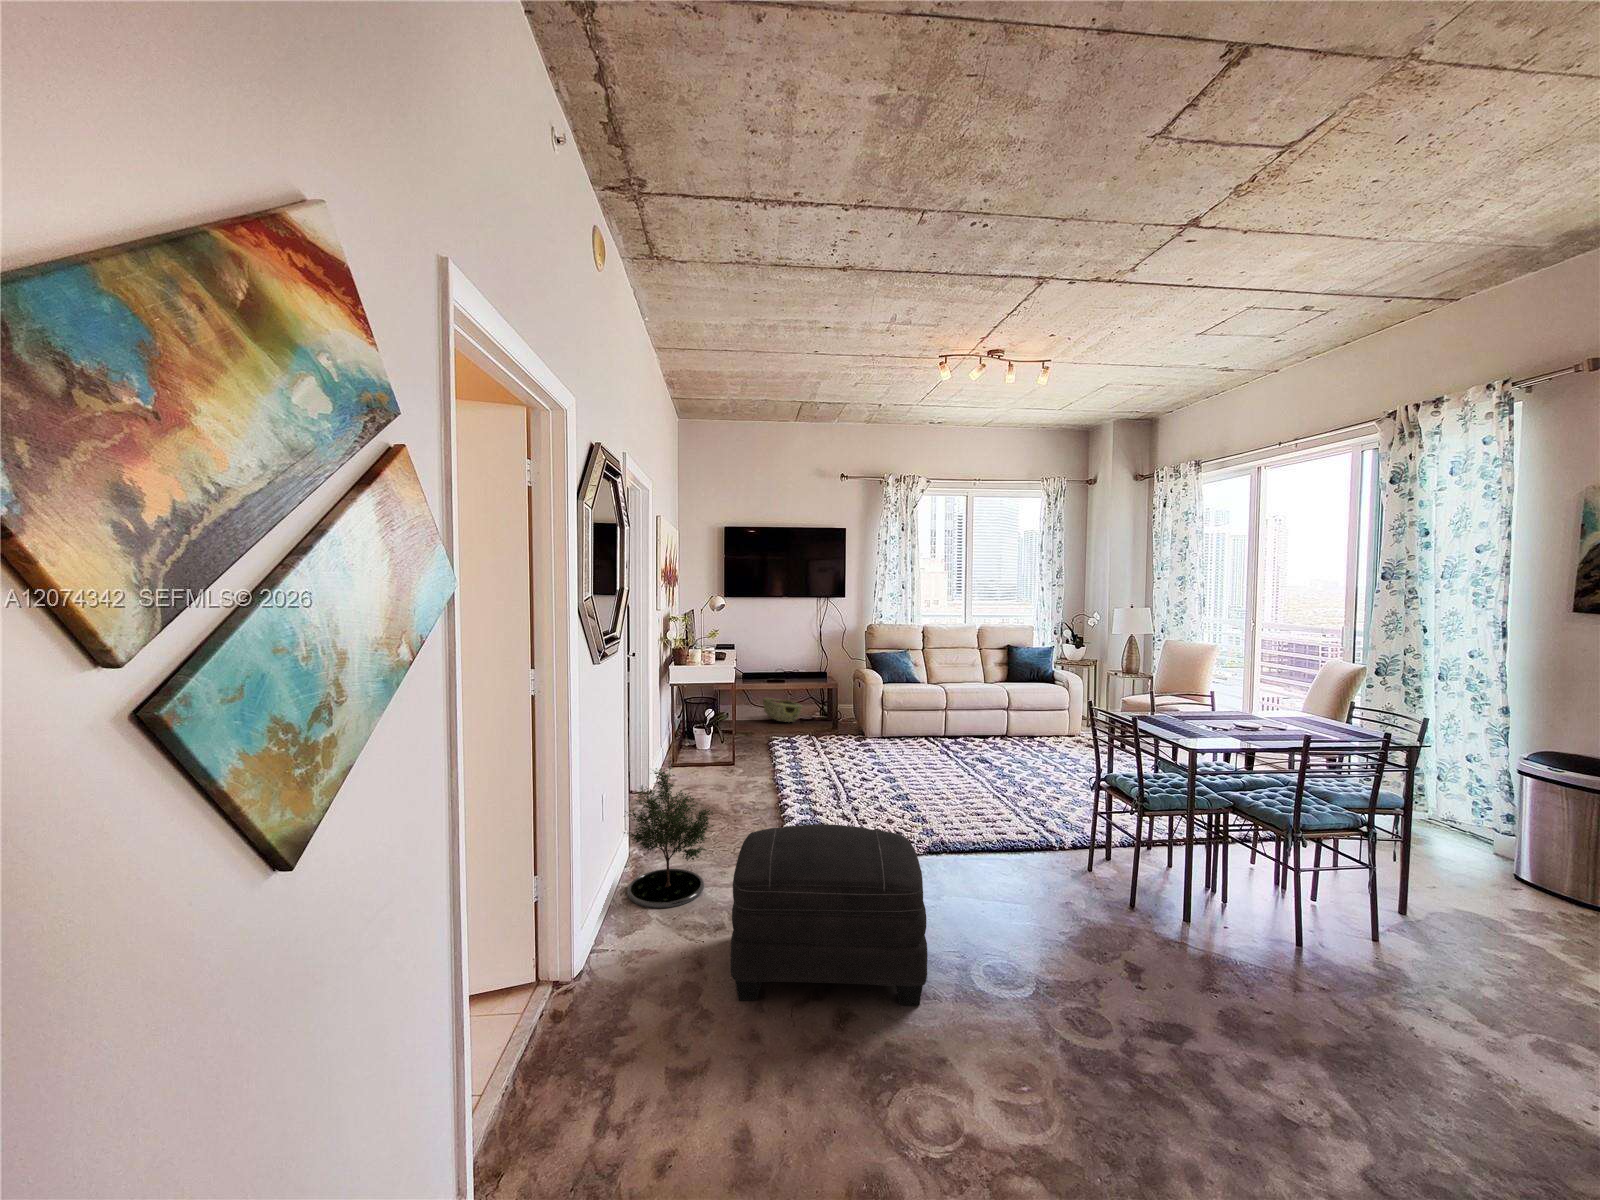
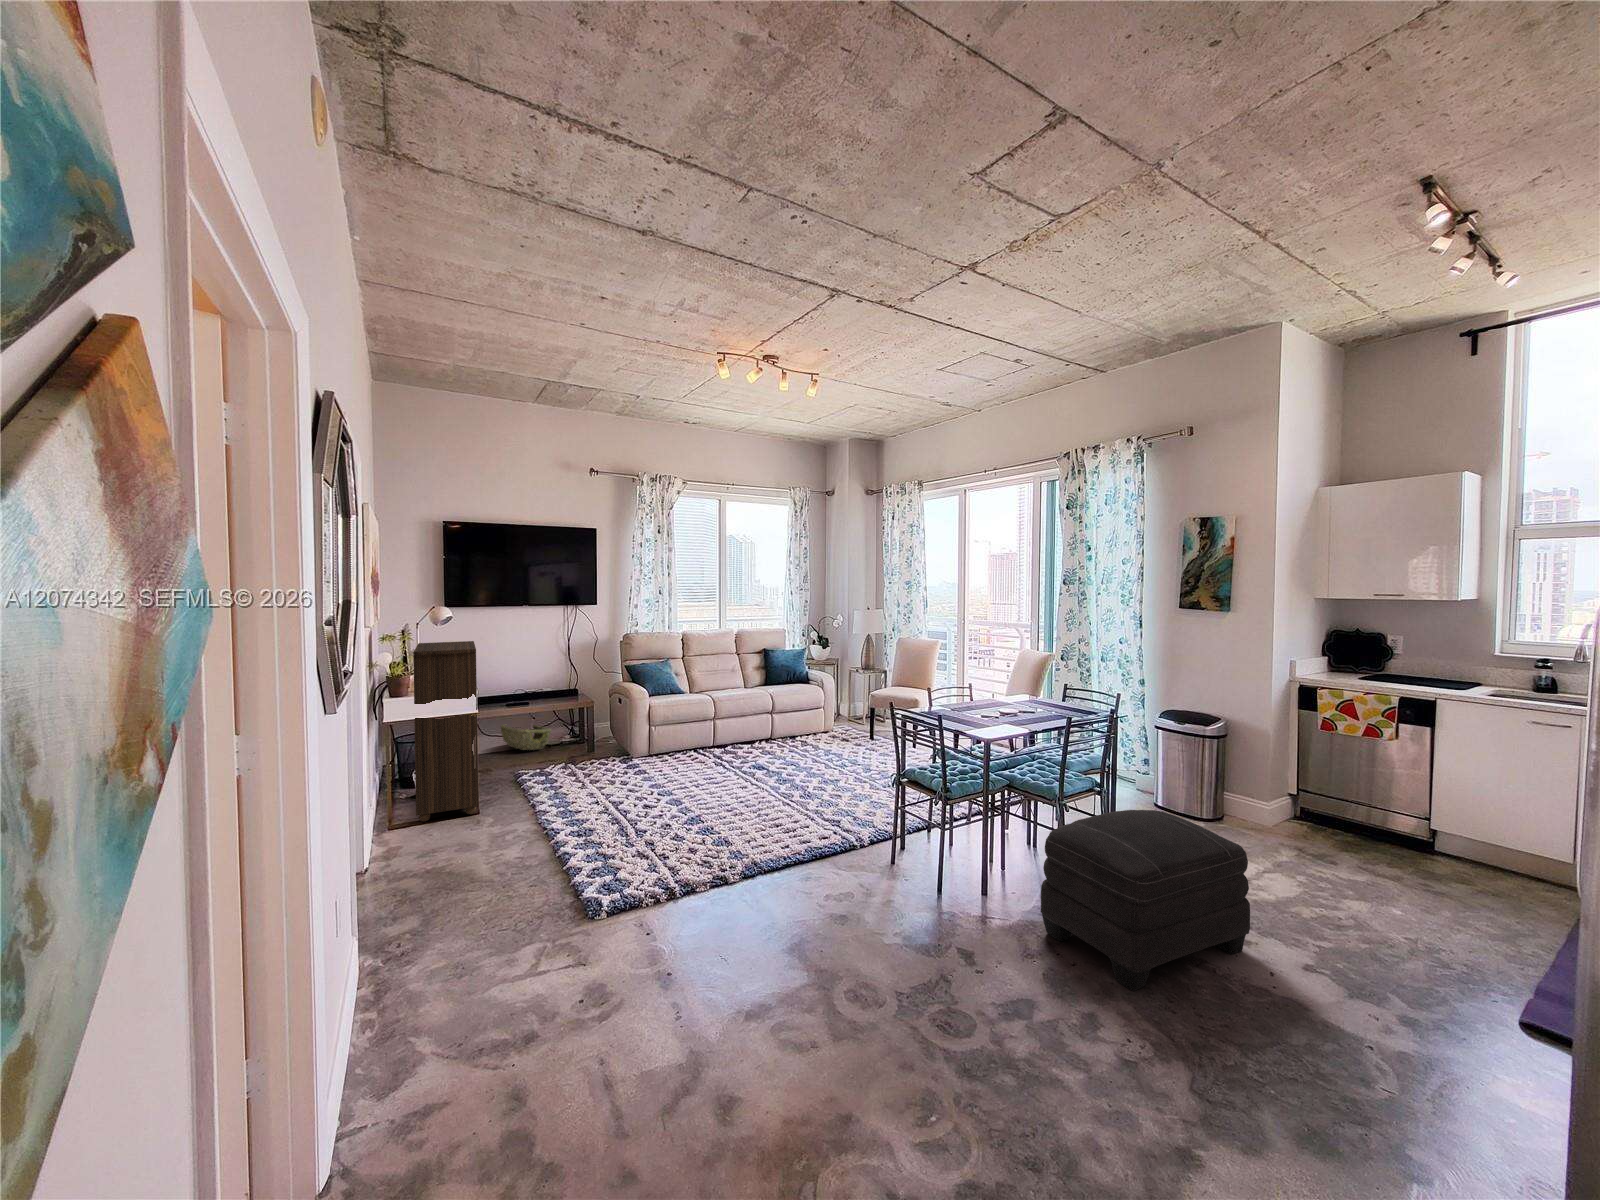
bookshelf: none [686,623,735,766] -> present [413,641,478,821]
potted tree: present [624,758,714,908] -> none [363,827,509,1041]
ottoman: present [730,824,928,1006] -> present [1041,810,1250,991]

